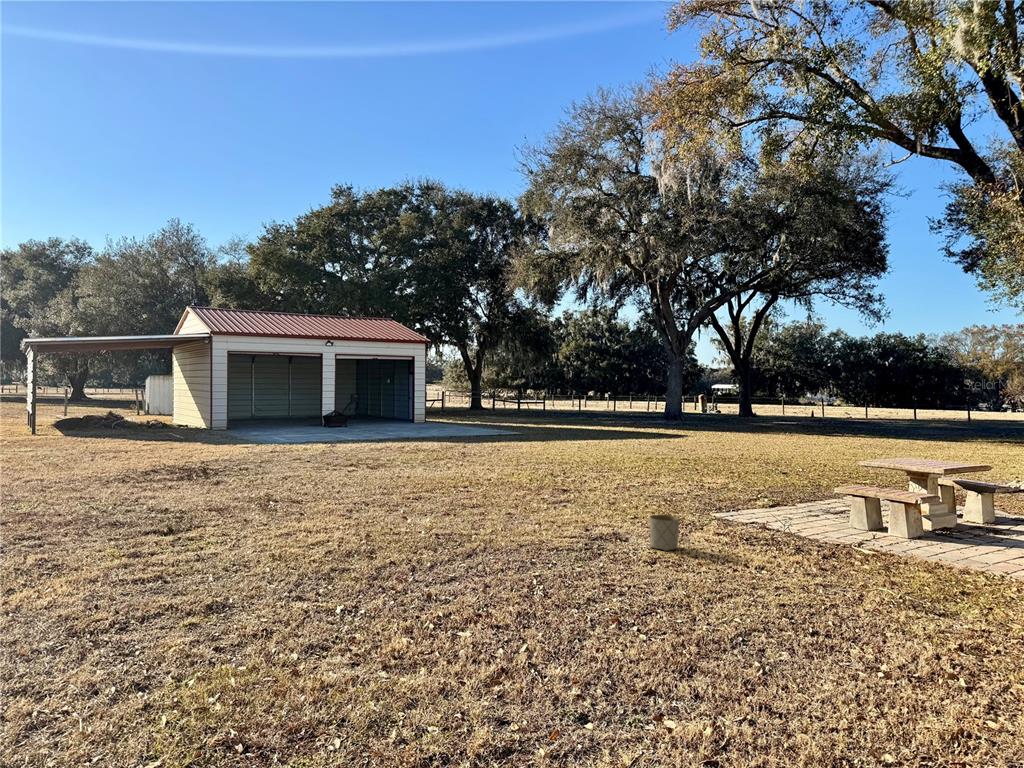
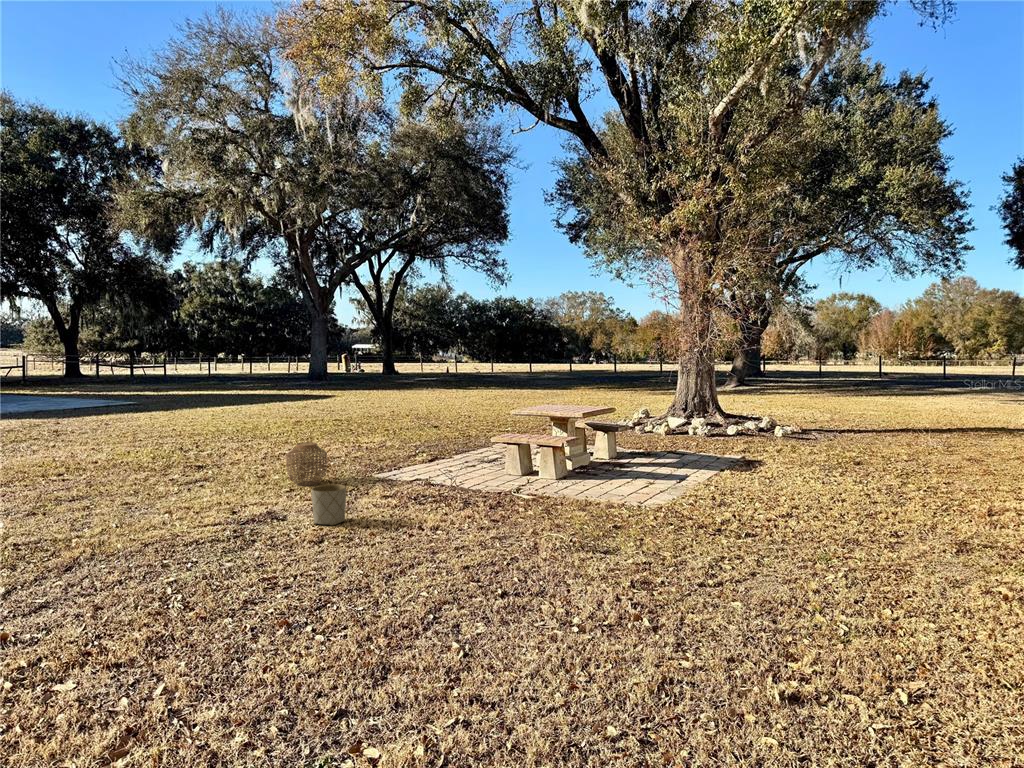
woven basket: none [633,476,668,515] -> present [286,442,327,486]

